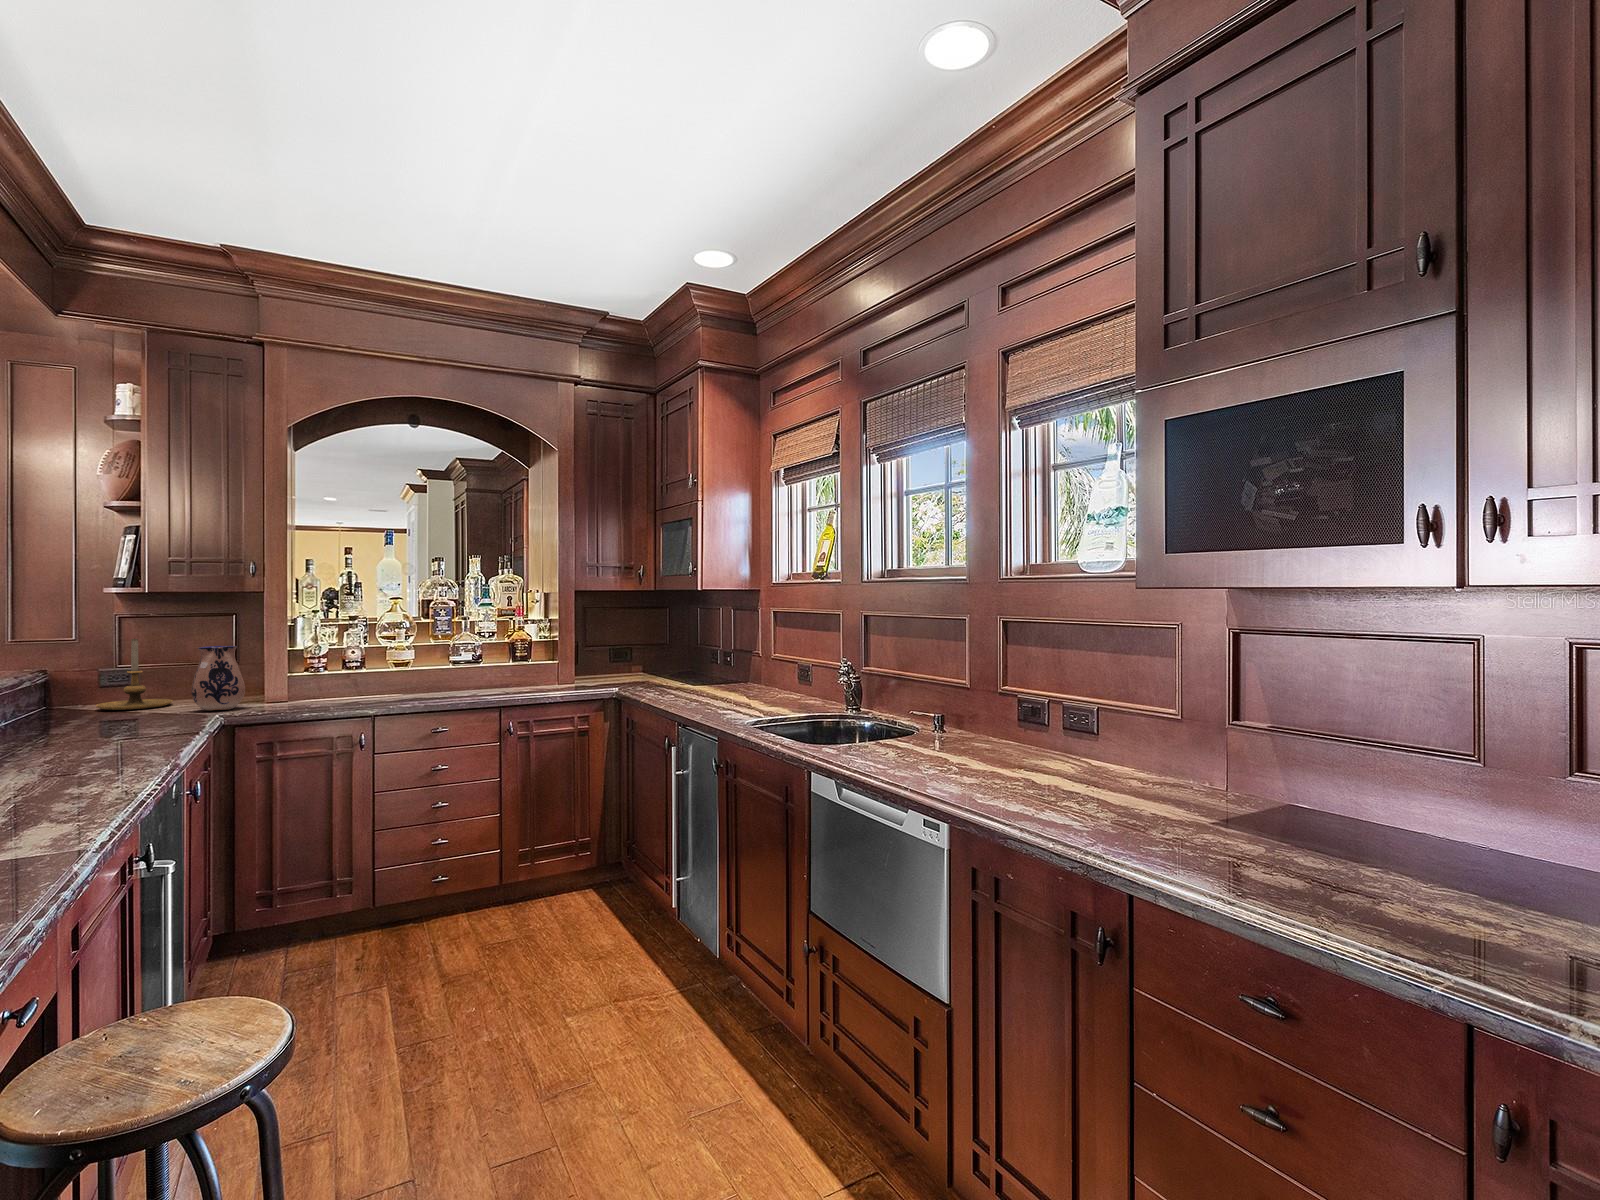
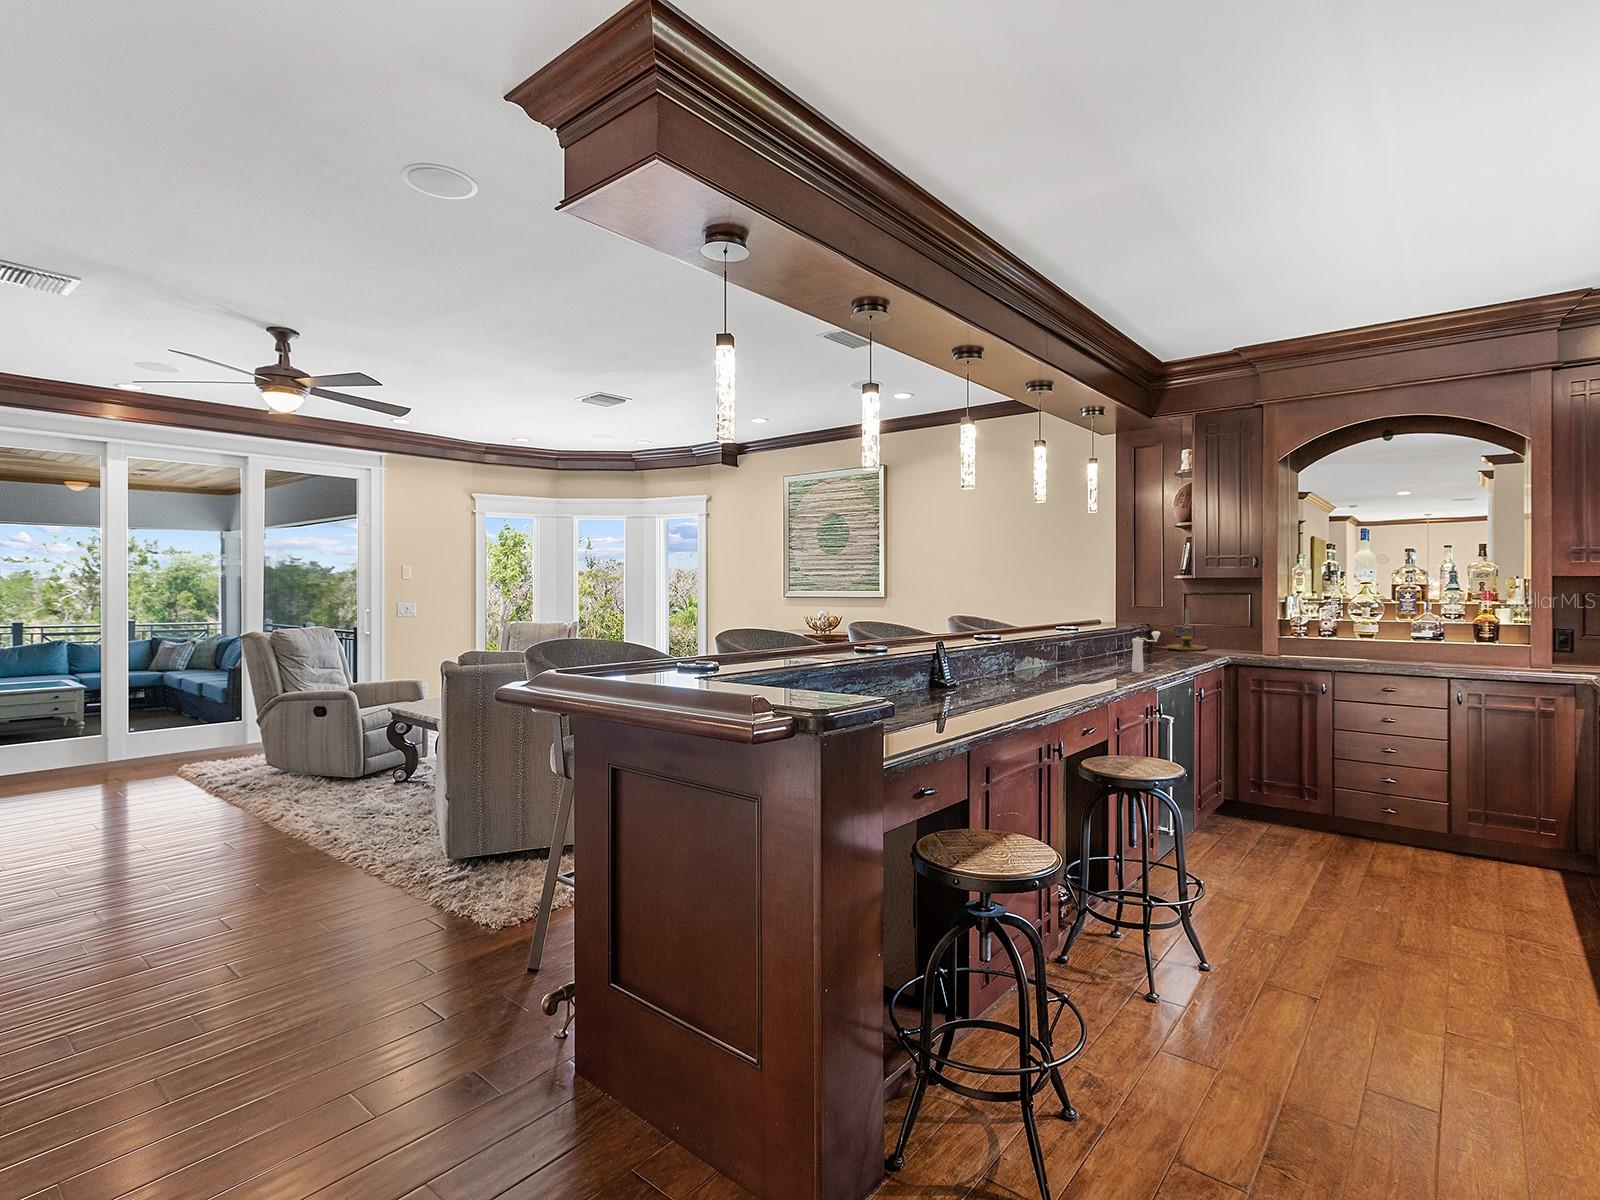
ceramic pitcher: present [192,646,245,711] -> none [1214,615,1246,656]
pepper mill: none [48,676,111,759] -> present [1132,631,1160,673]

